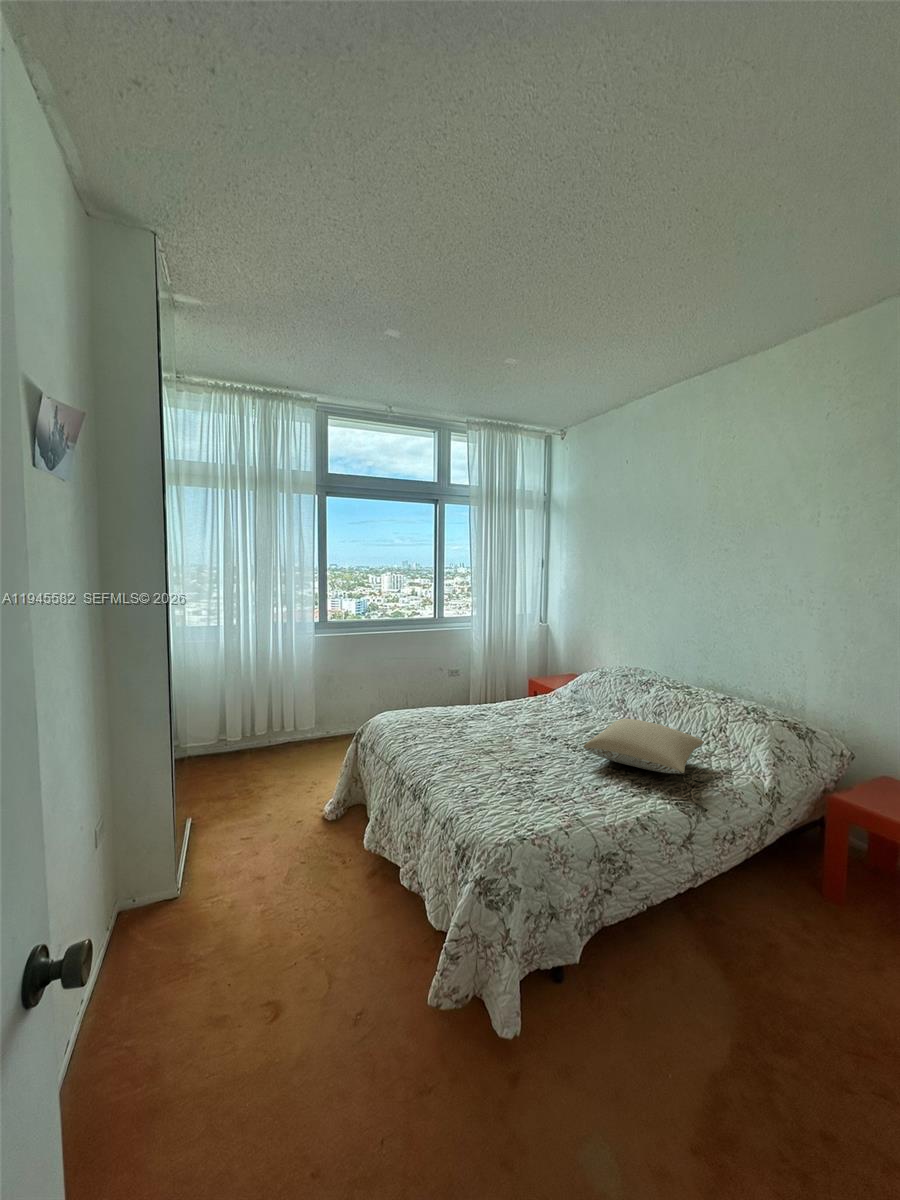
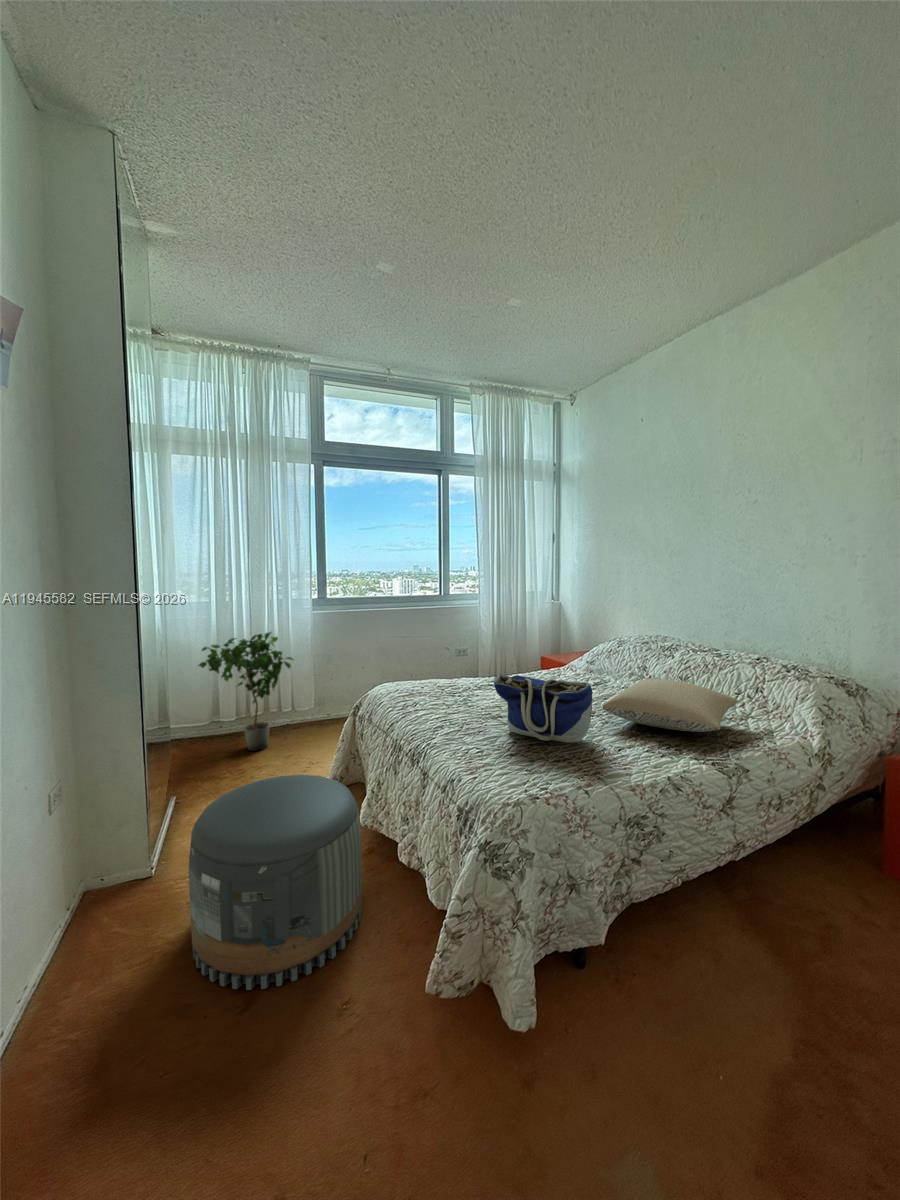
potted plant: none [206,656,295,771] -> present [198,632,293,751]
tote bag: none [487,718,574,782] -> present [493,675,592,743]
pouf: none [220,807,369,1001] -> present [189,775,362,990]

